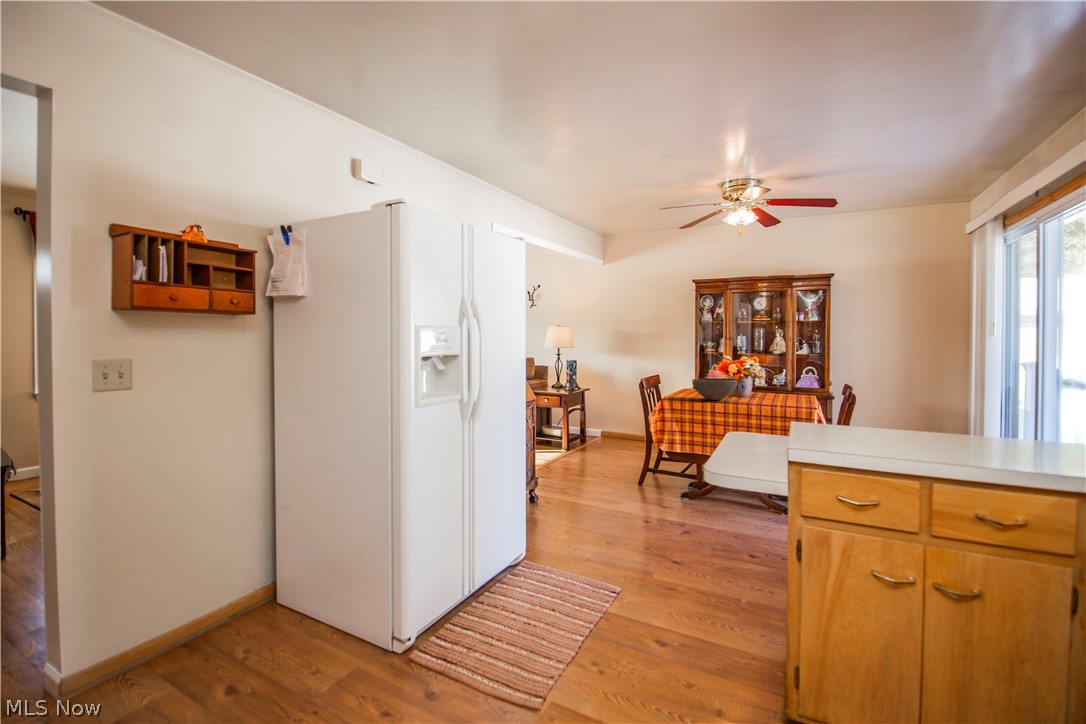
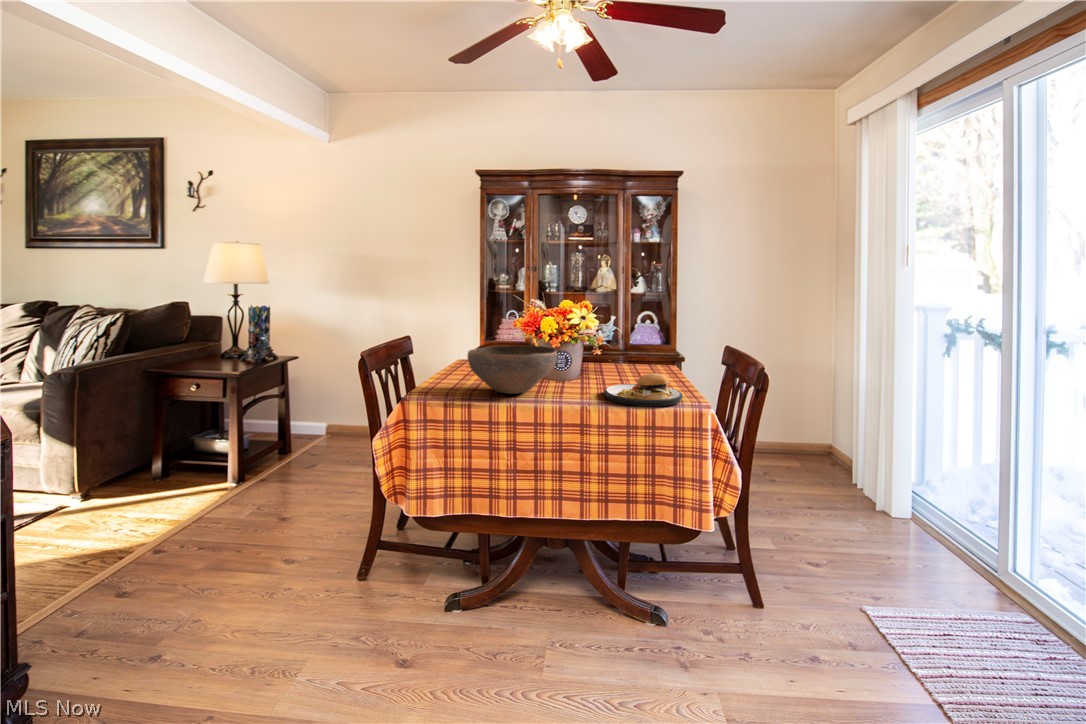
plate: none [762,385,805,407] -> present [604,368,683,406]

